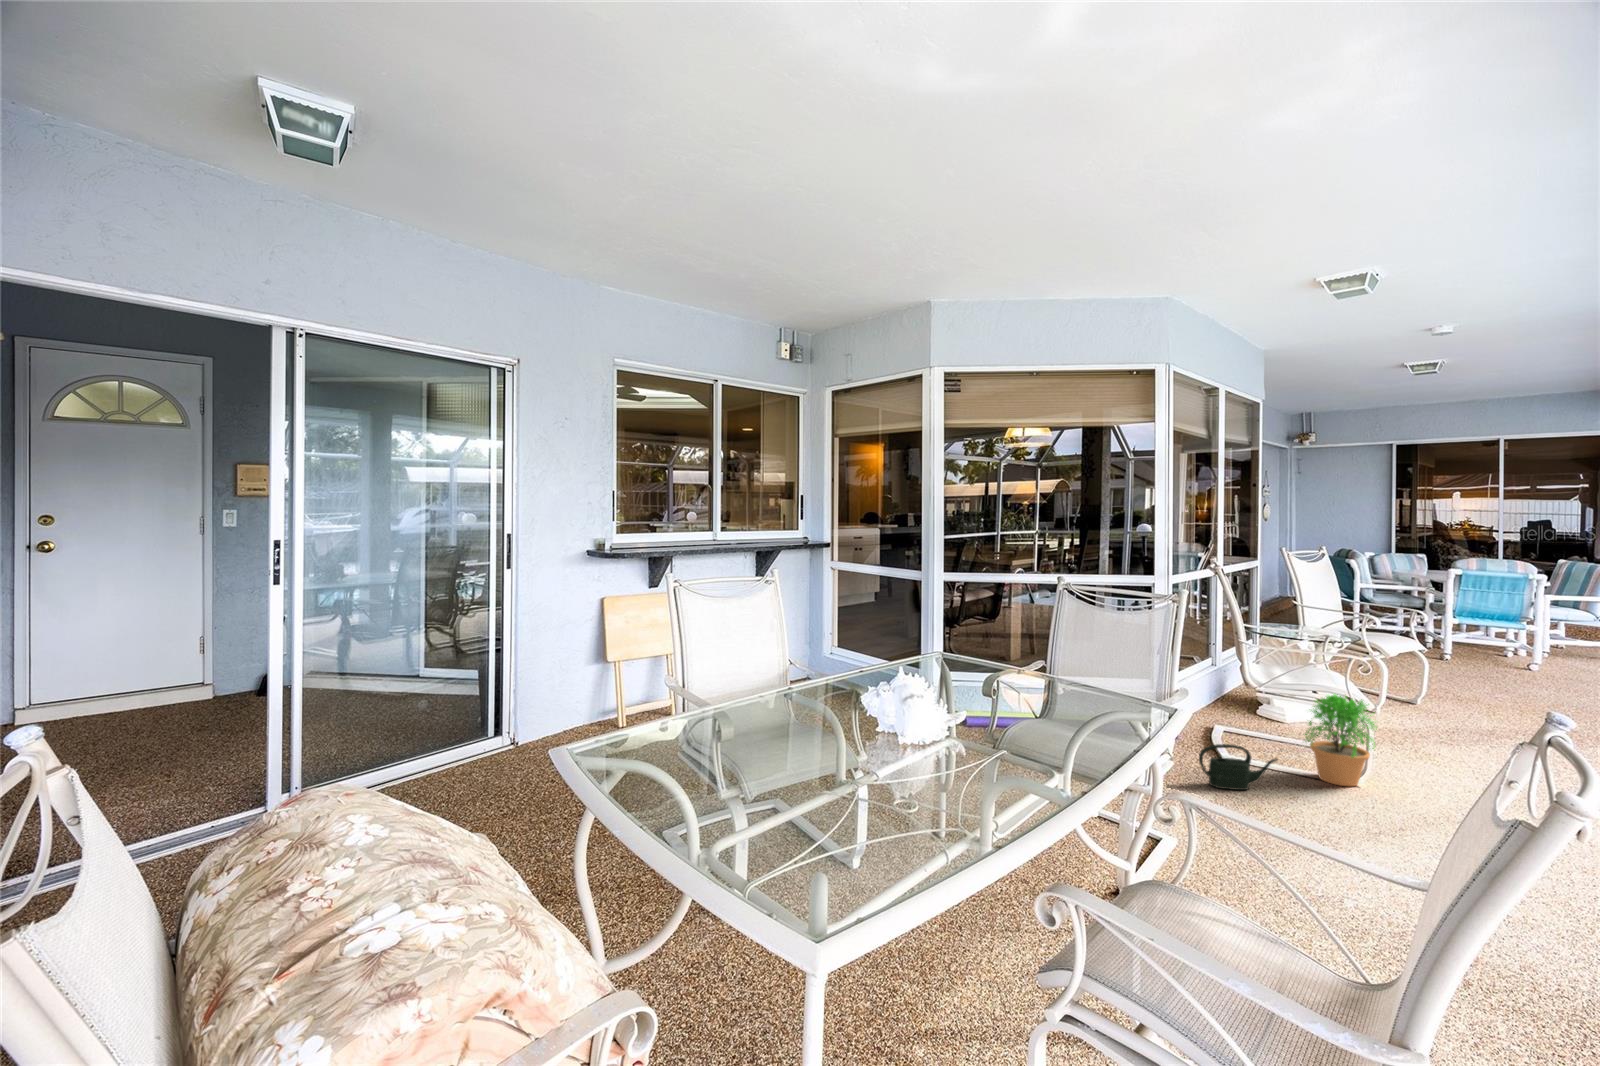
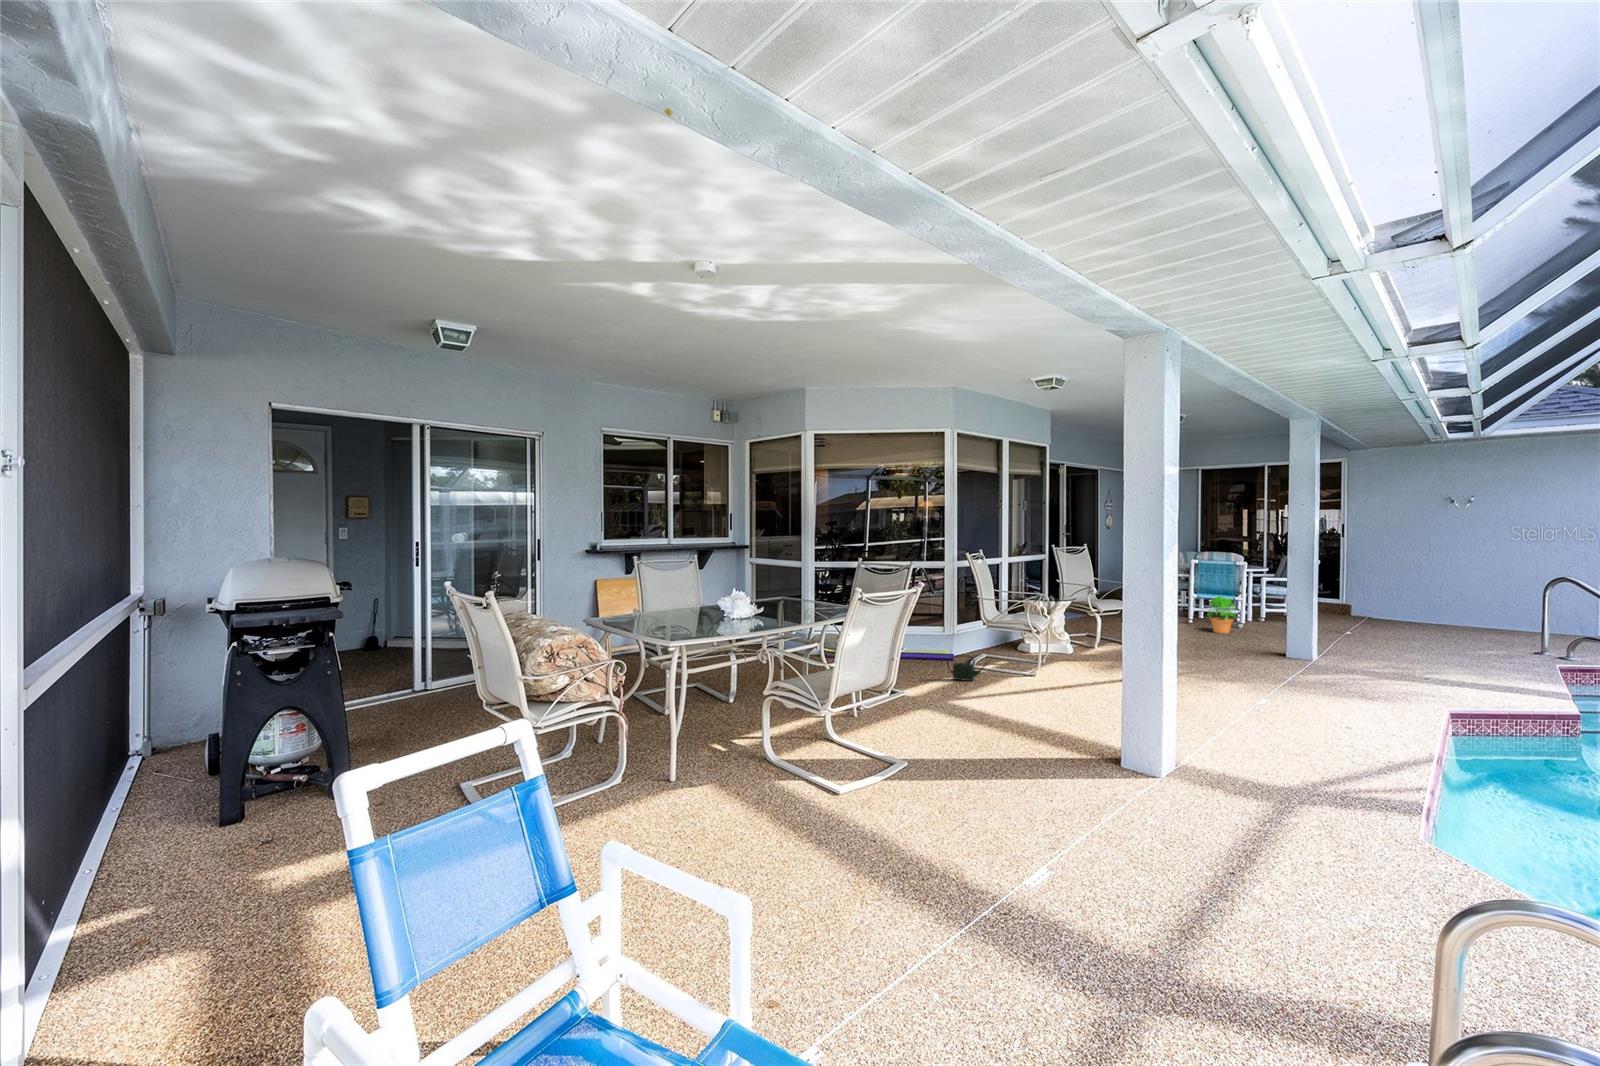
potted plant: present [1305,694,1377,786] -> present [1208,596,1235,633]

